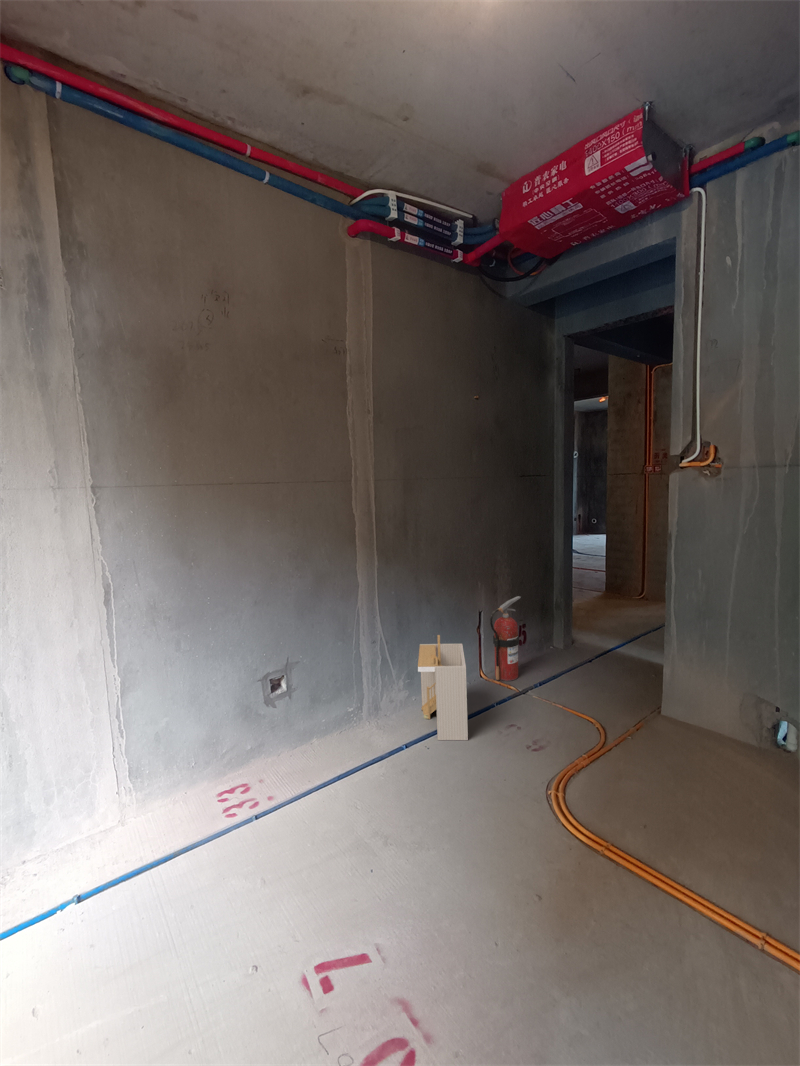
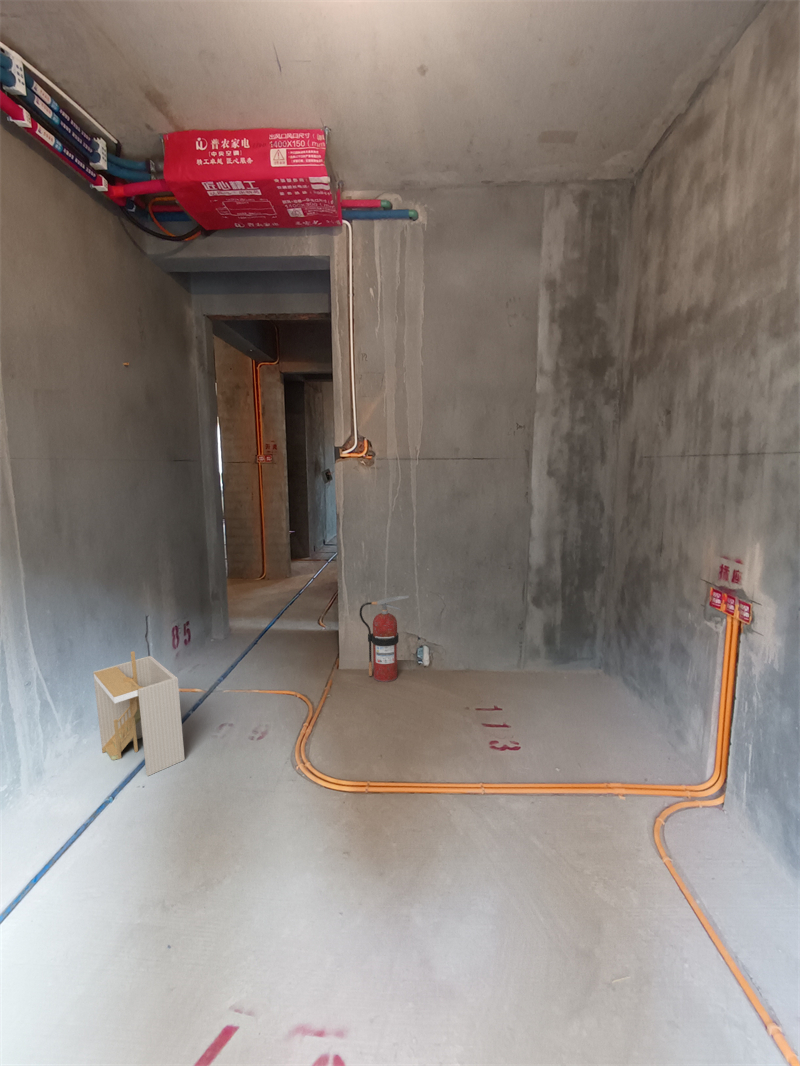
fire extinguisher: present [490,596,521,681] -> present [360,595,409,682]

